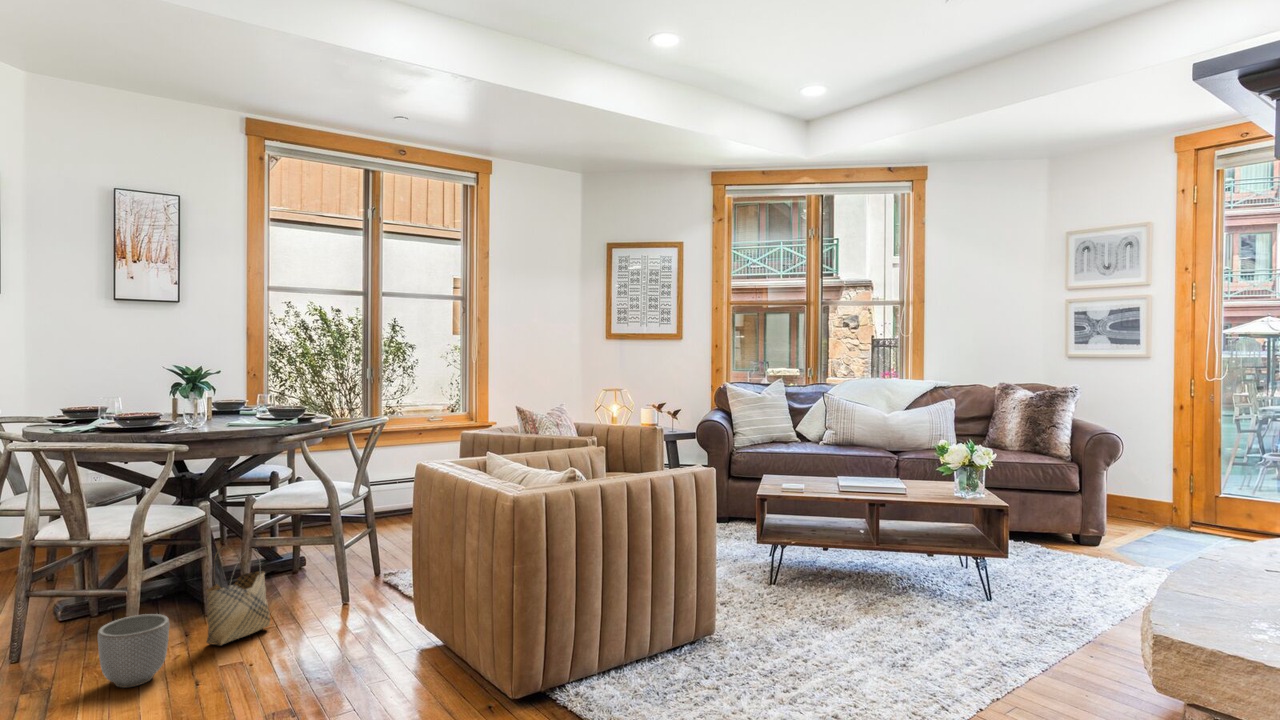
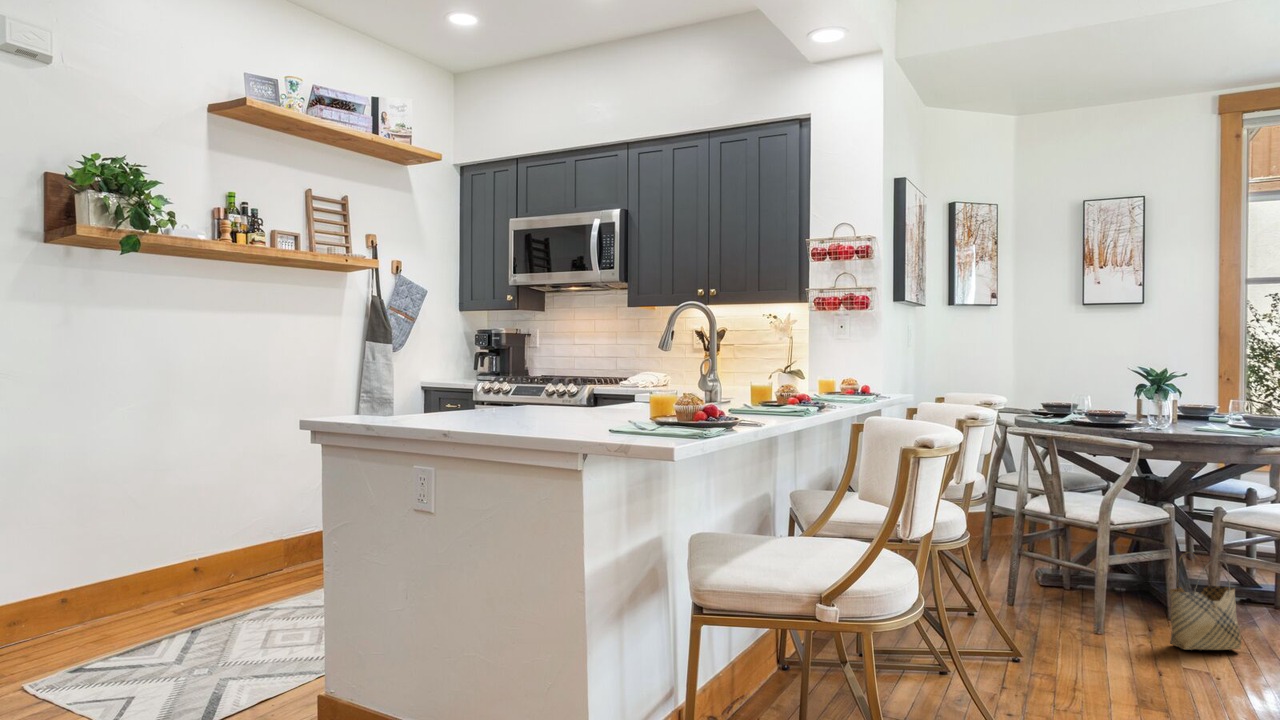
planter: present [98,614,169,688] -> none [1072,593,1133,657]

